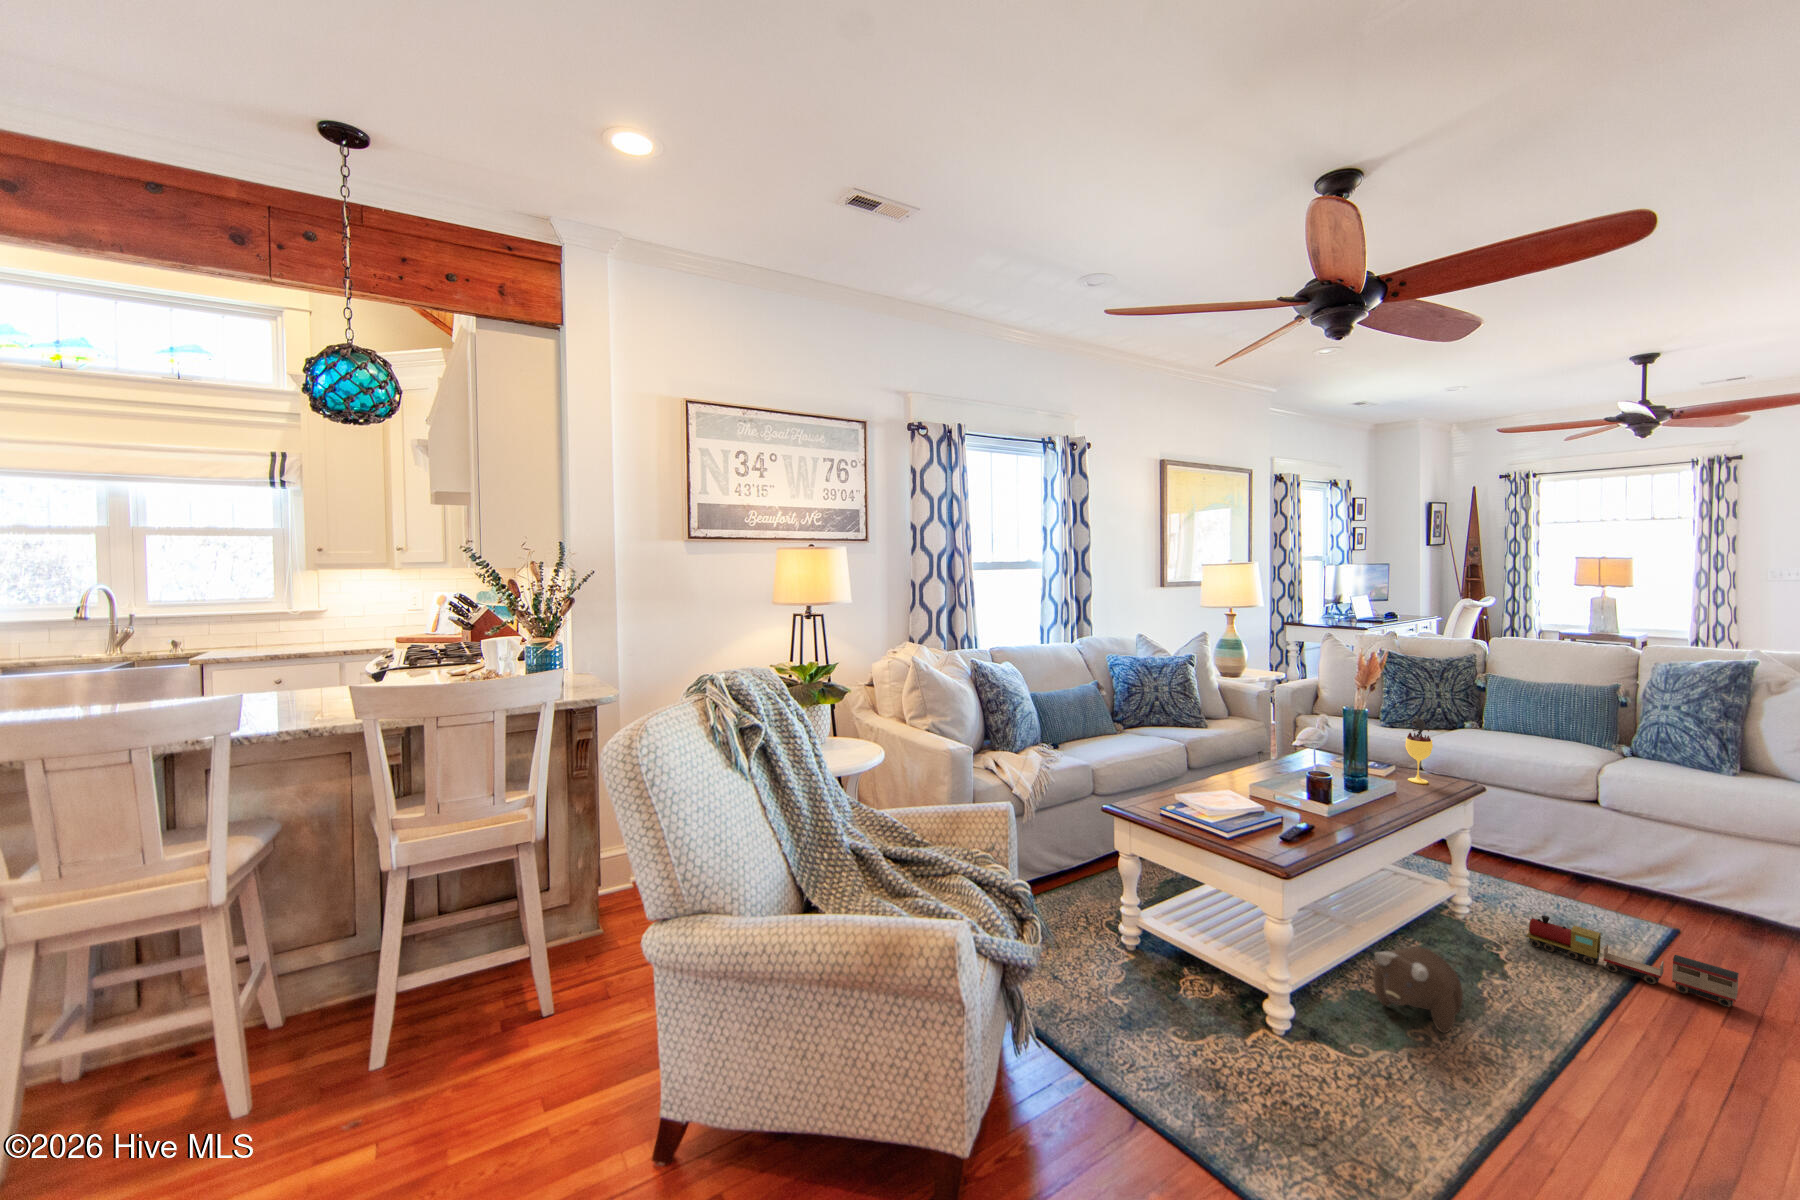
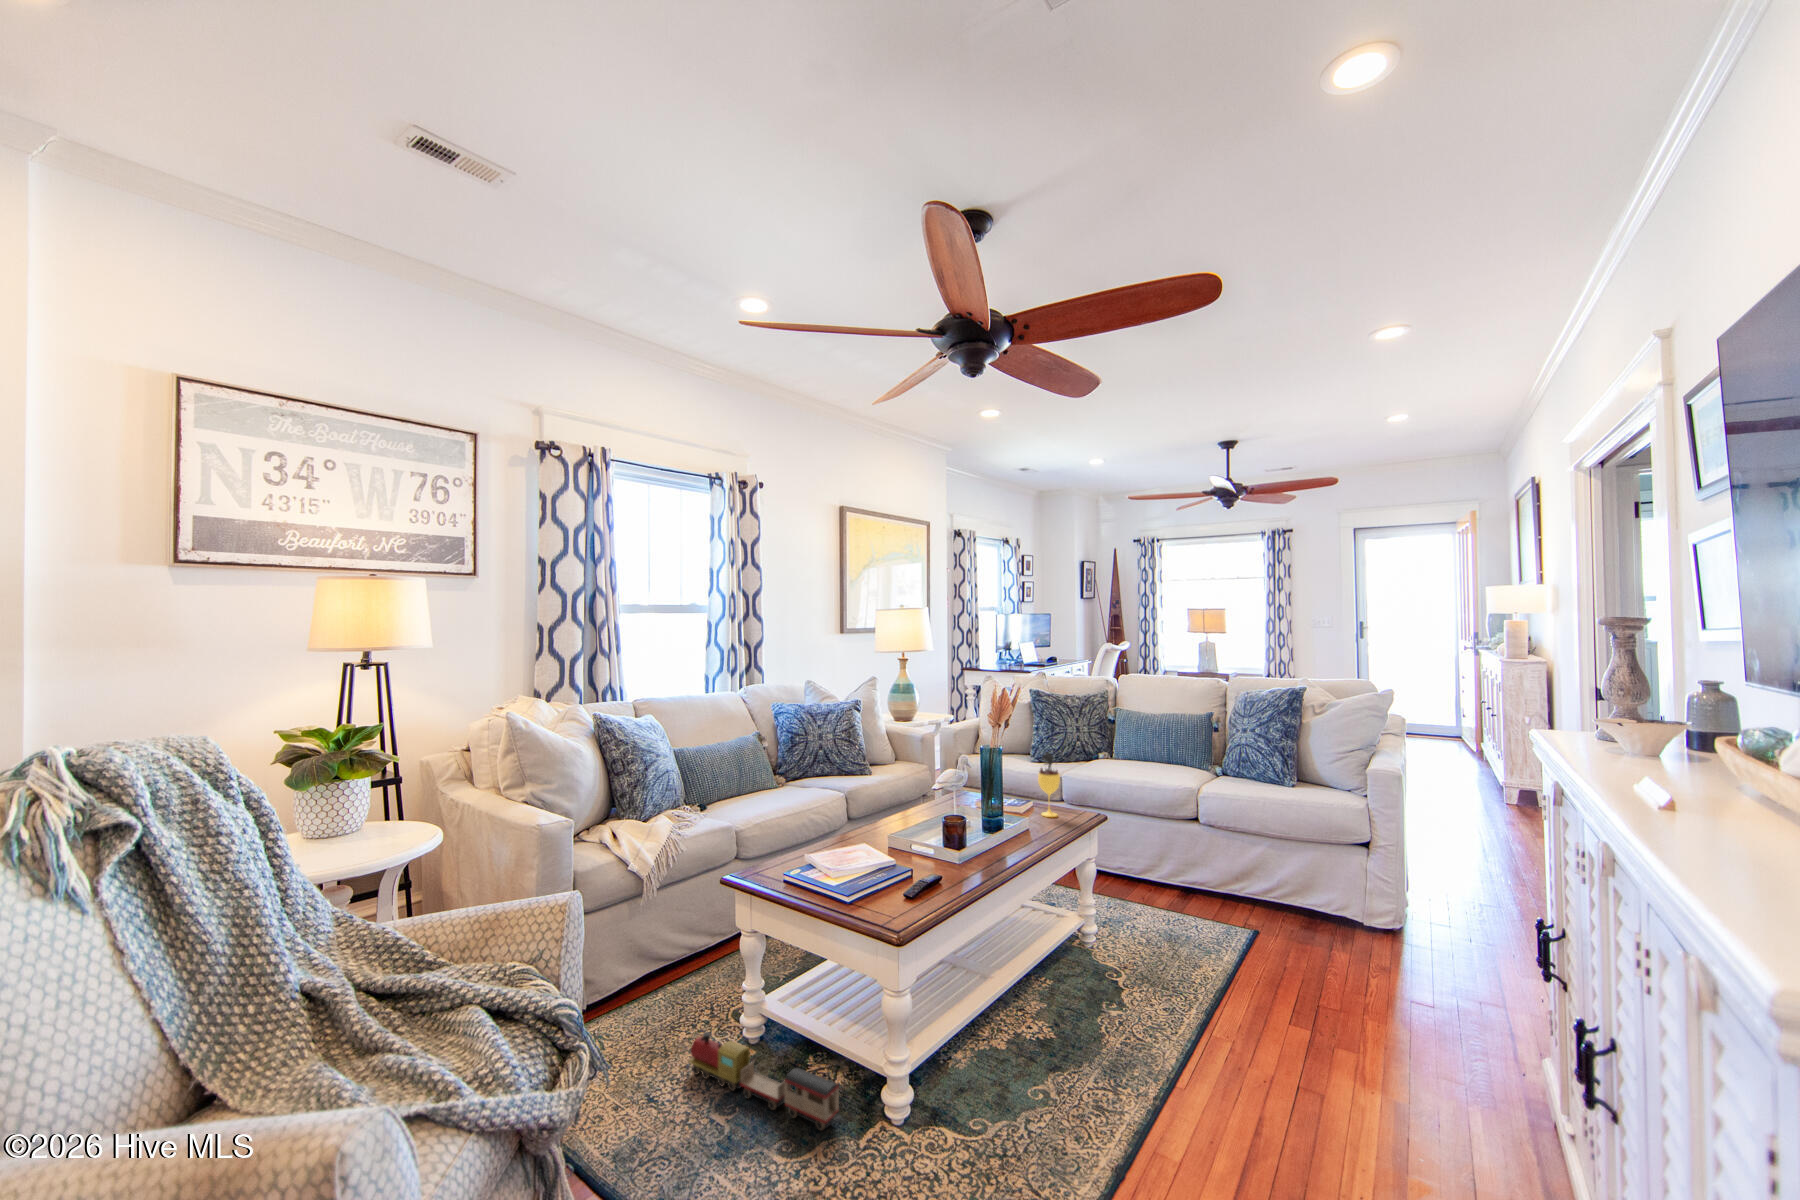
toy train: present [1526,916,1739,1007] -> present [689,1032,839,1130]
plush toy: present [1373,947,1463,1033] -> none [995,991,1077,1081]

